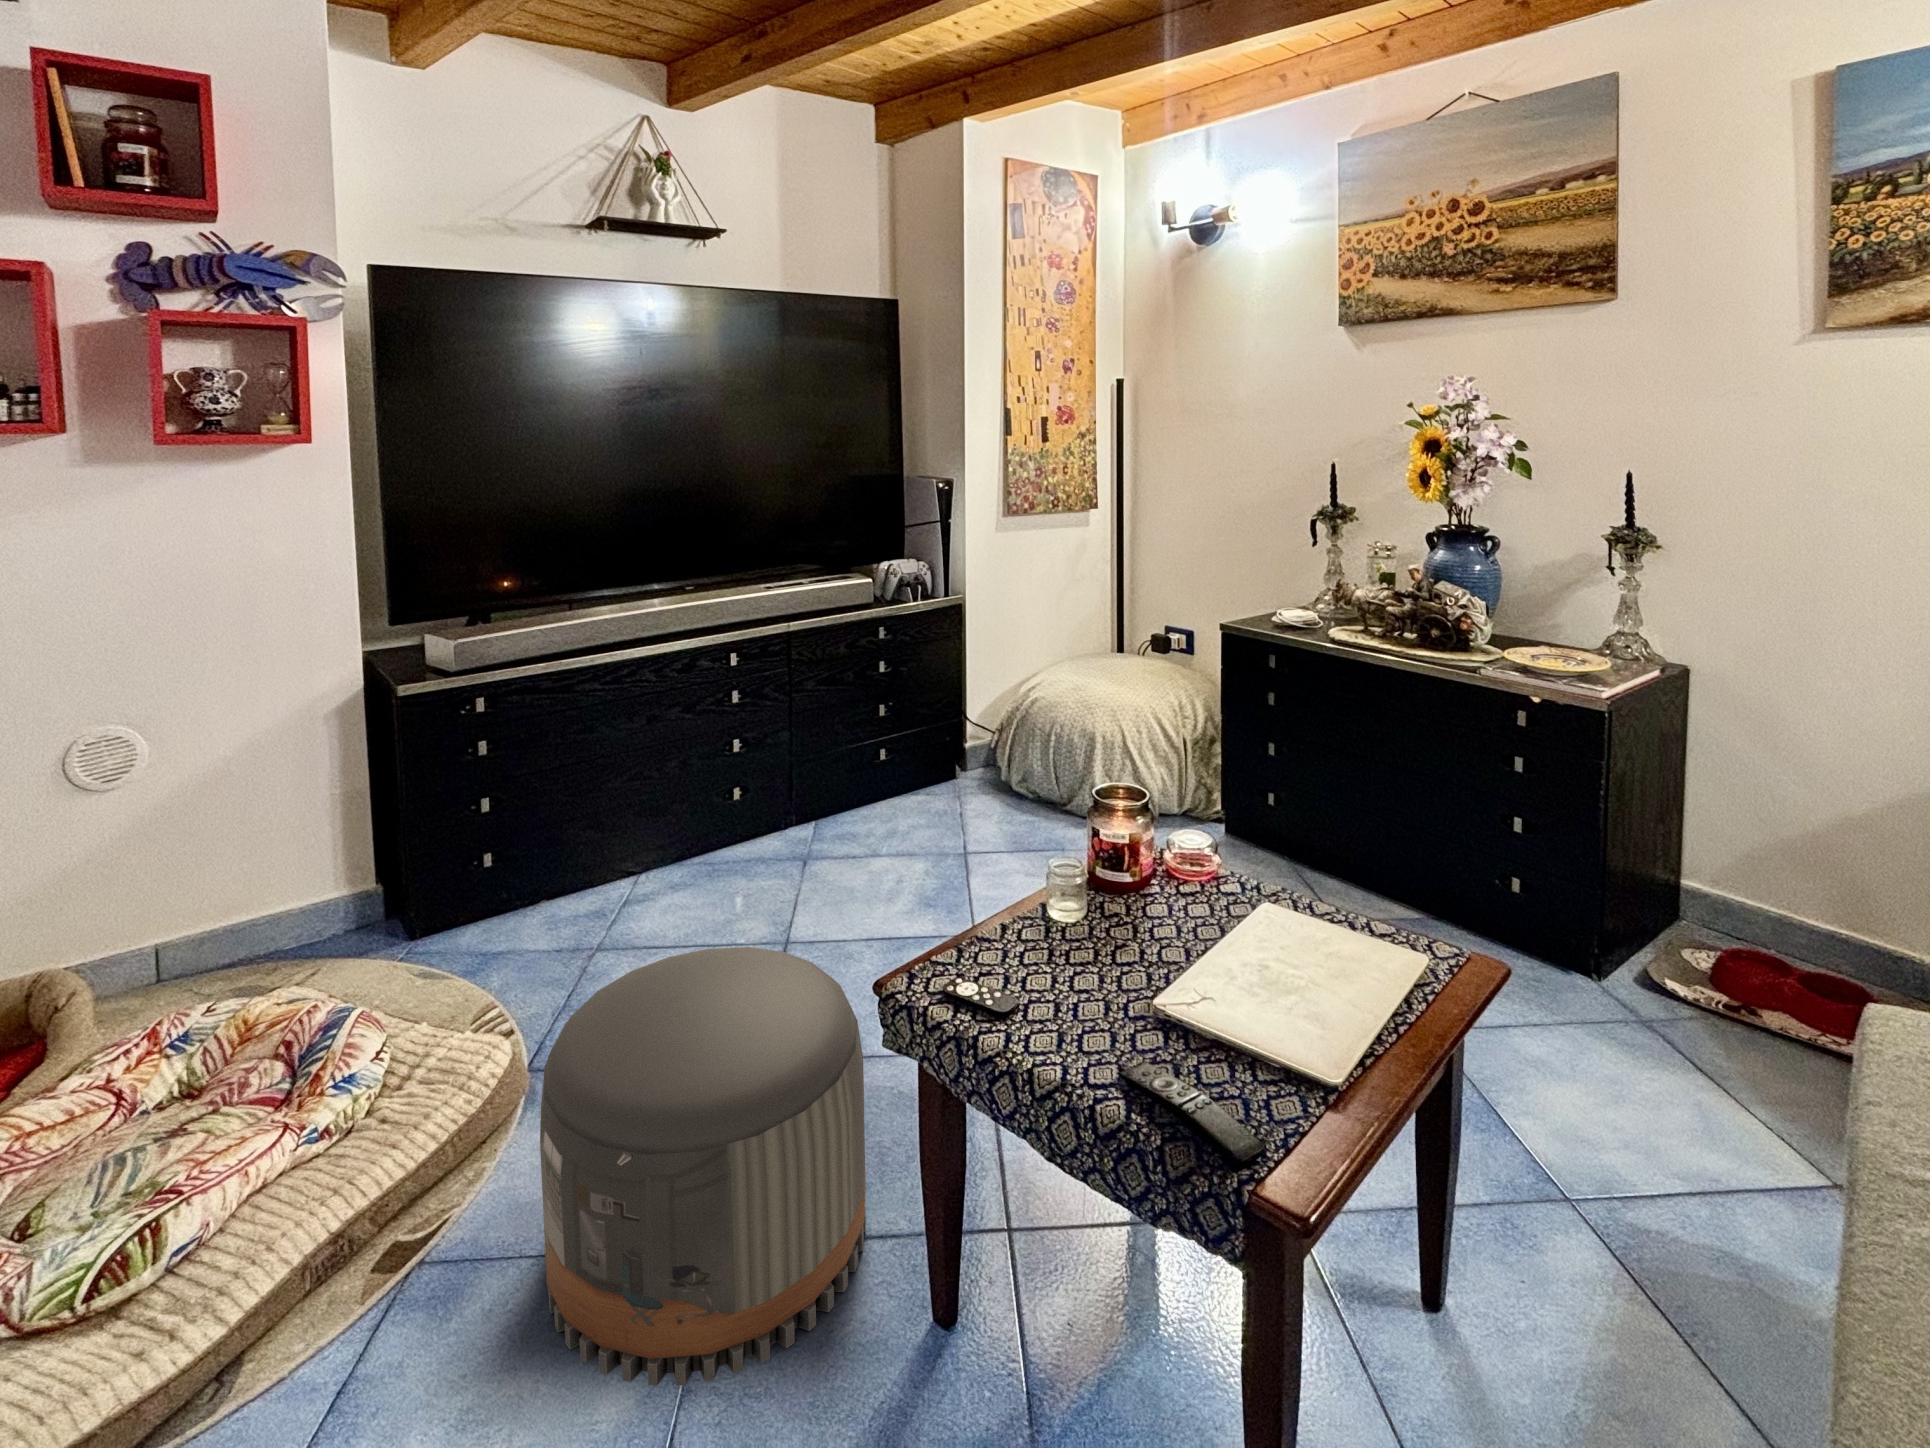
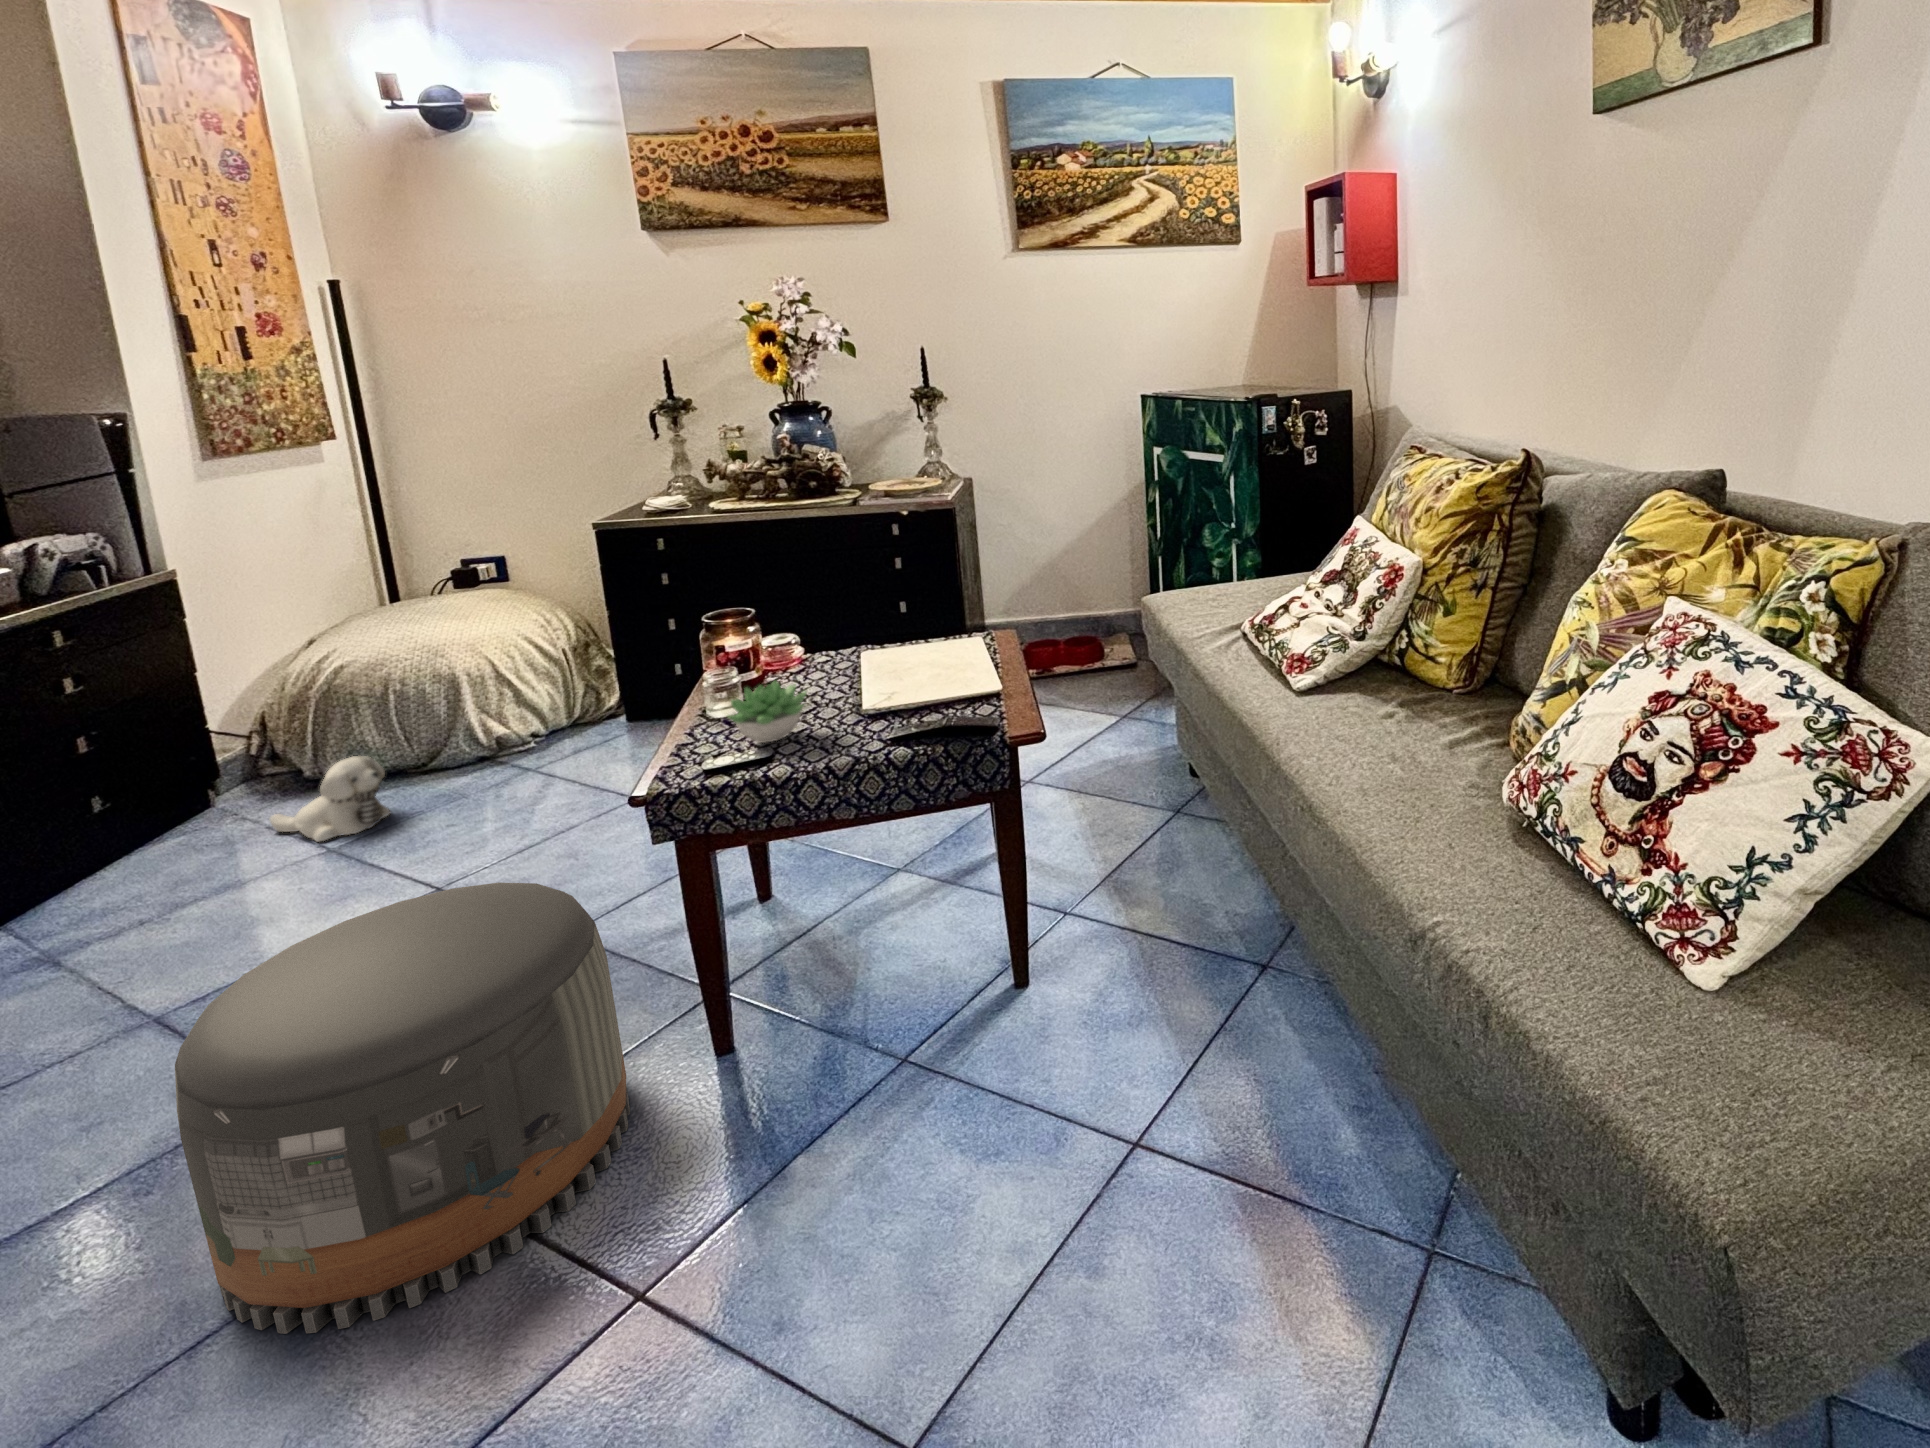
plush toy: none [958,776,1019,842] -> present [270,756,390,842]
succulent plant: none [1001,890,1105,979] -> present [728,681,806,743]

